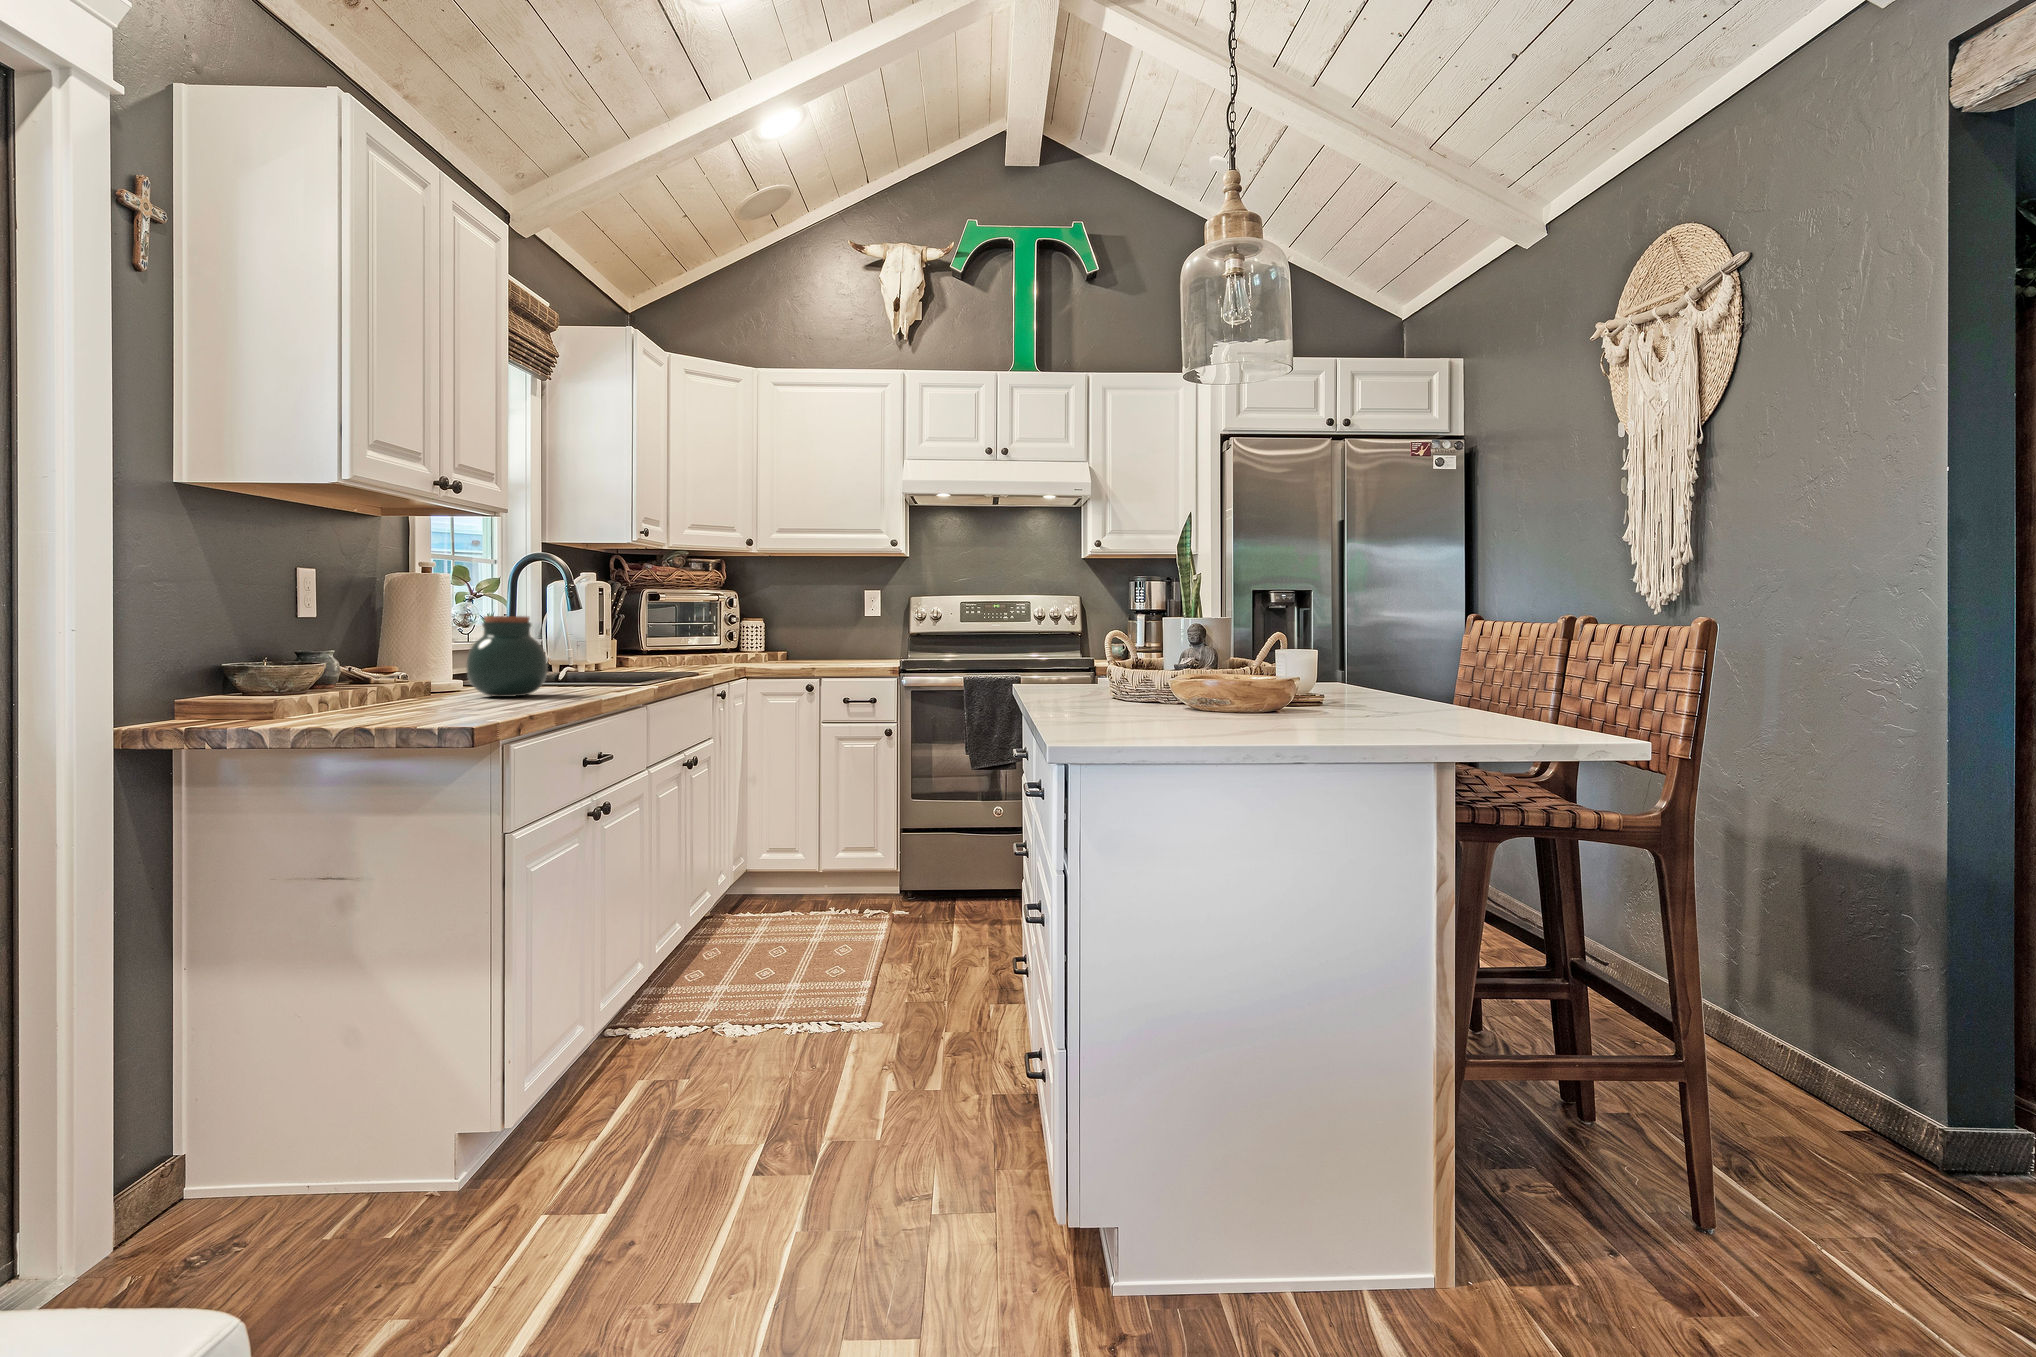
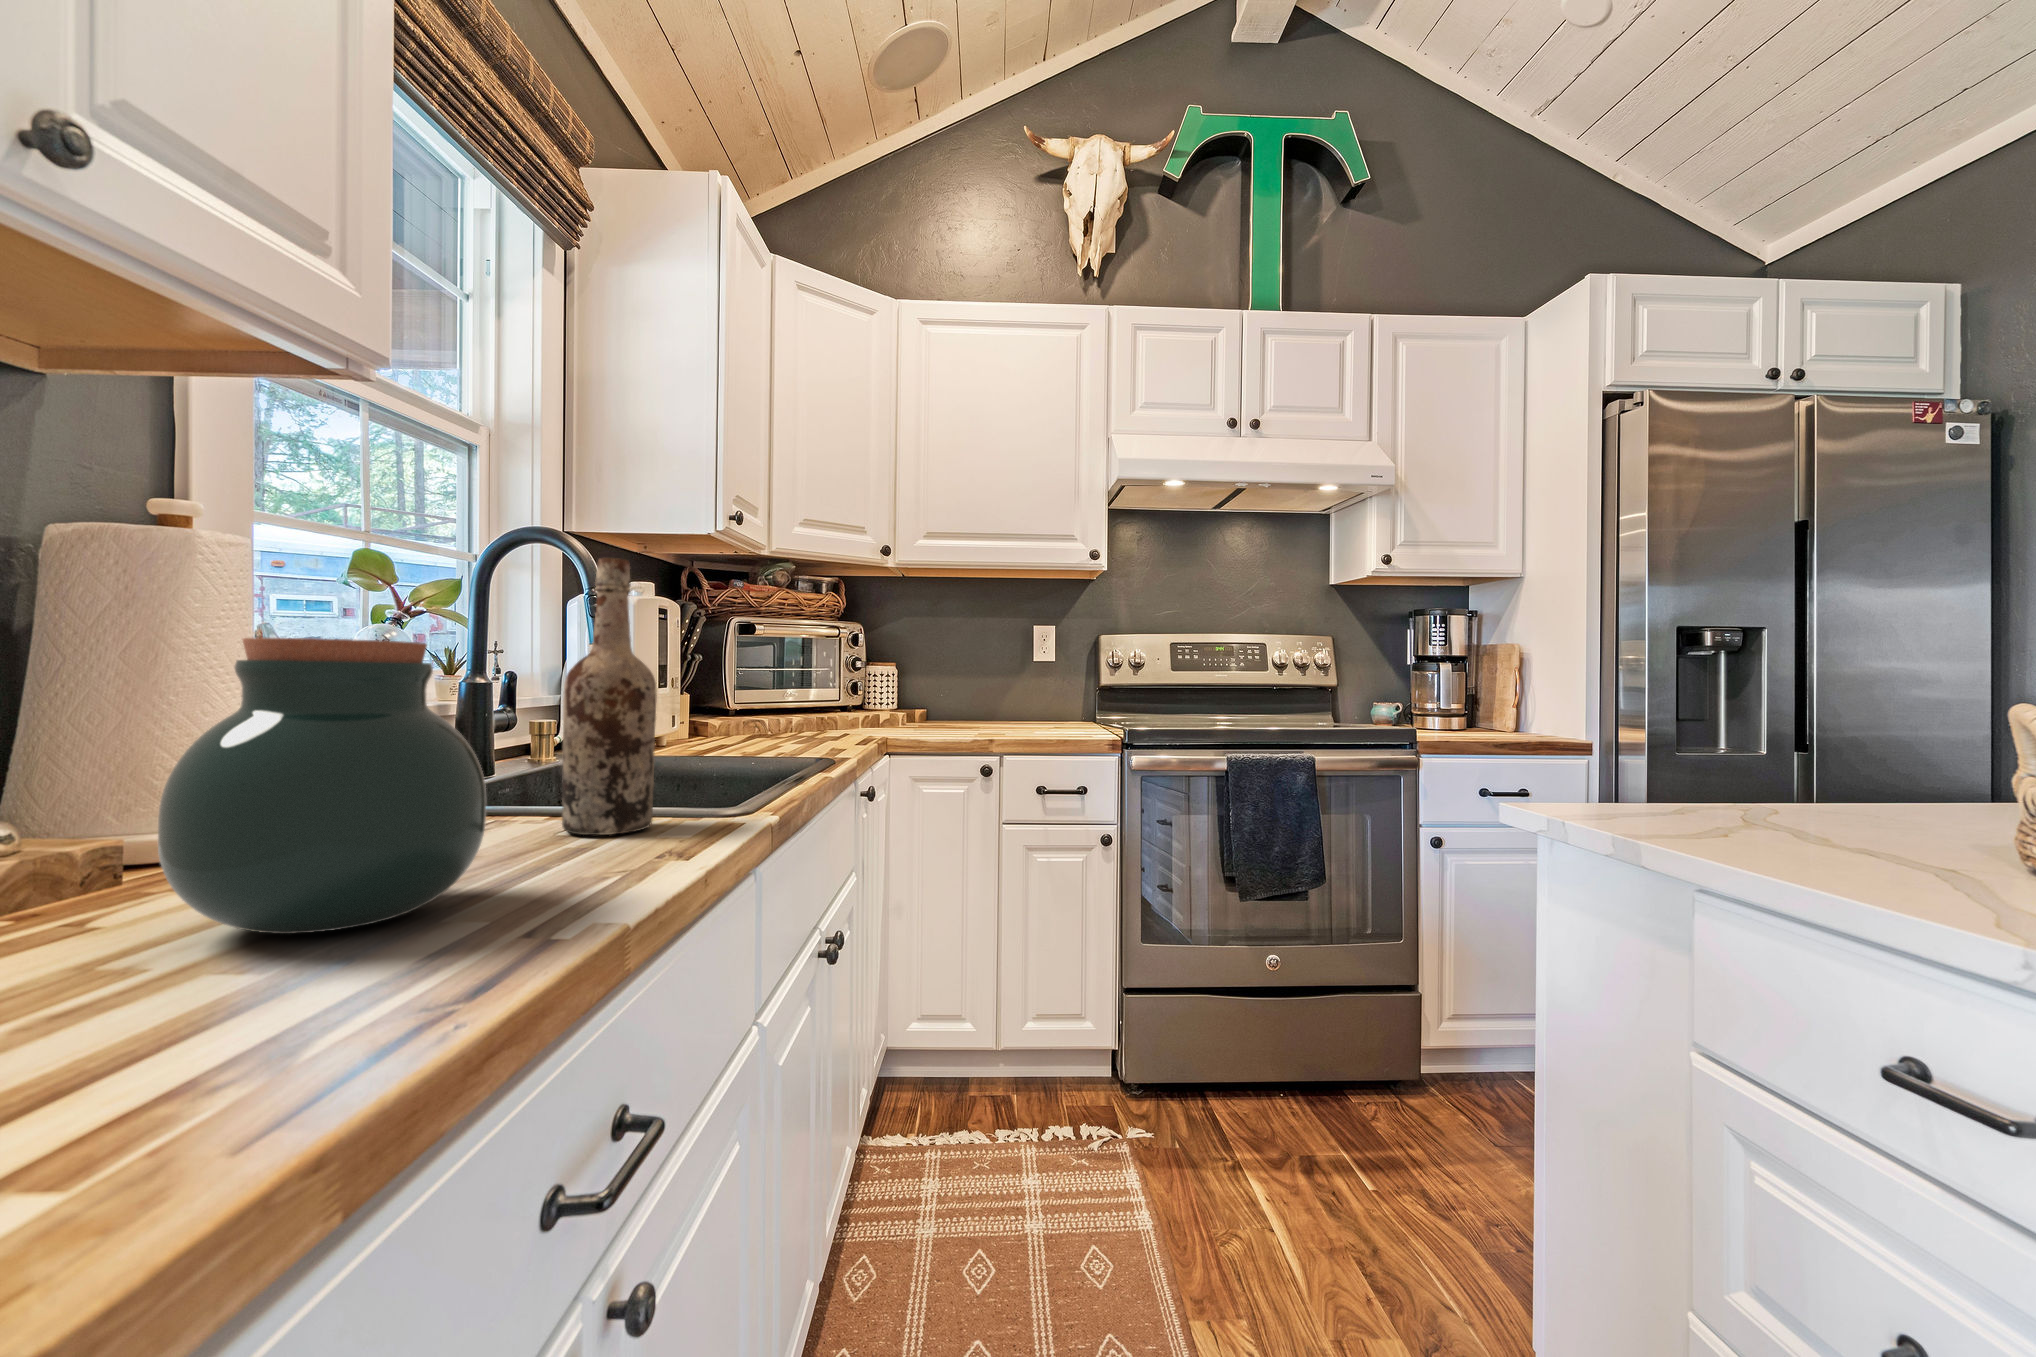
wine bottle: none [562,580,598,688] -> present [562,558,657,835]

